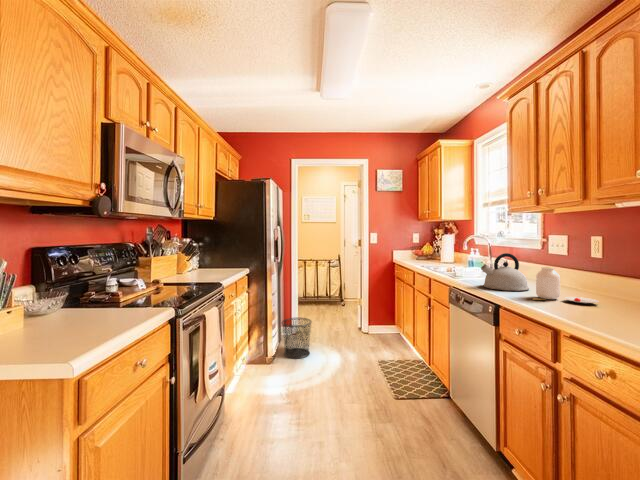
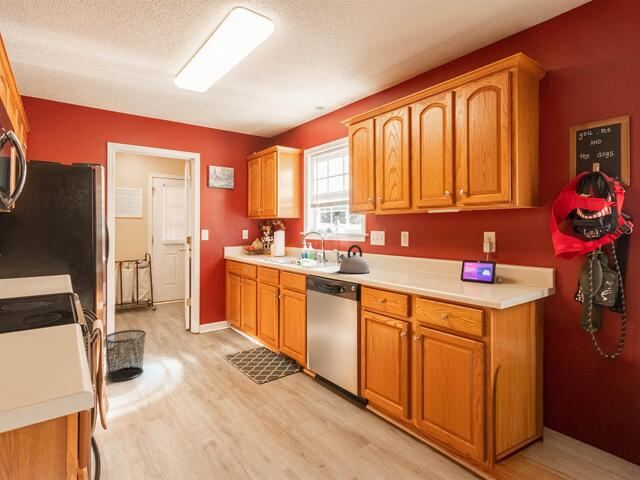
jar: present [533,267,599,303] -> none [381,253,419,277]

